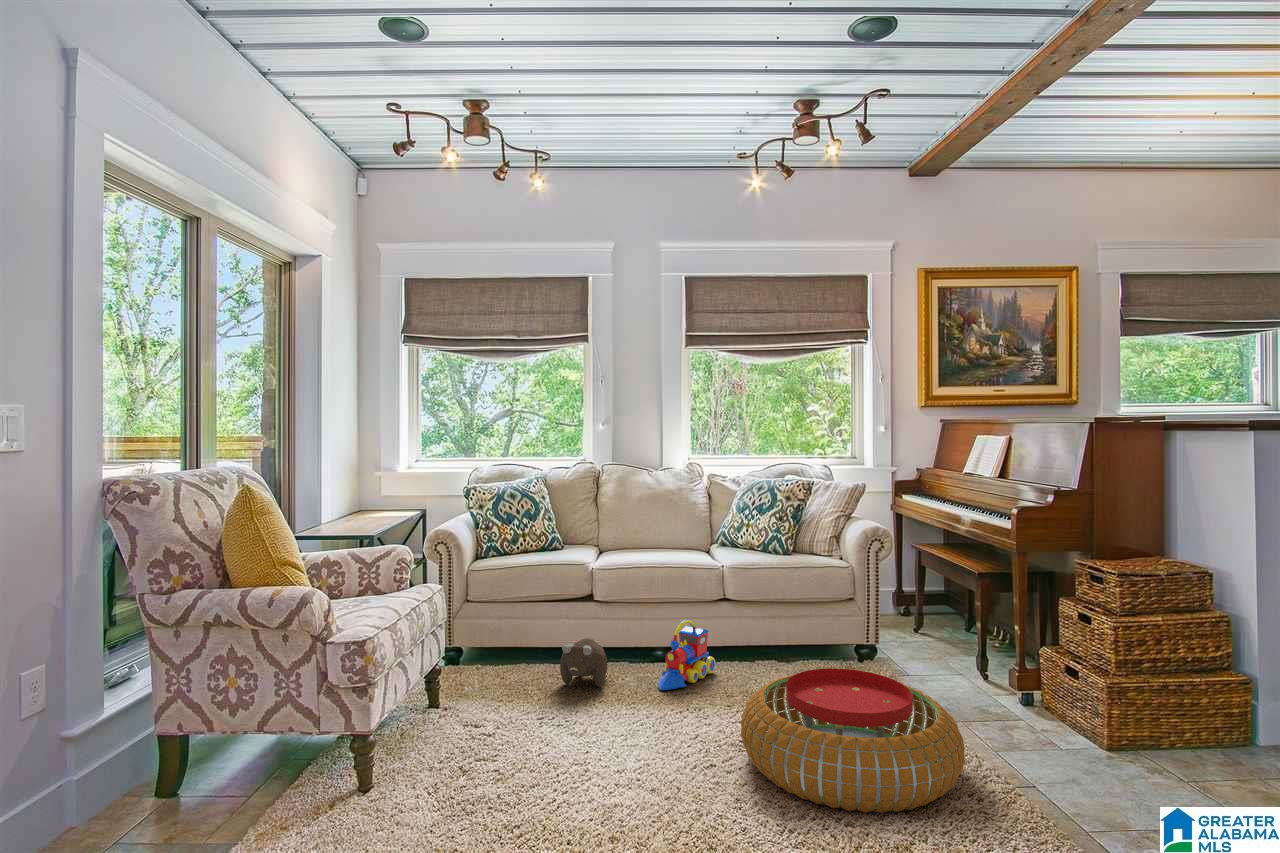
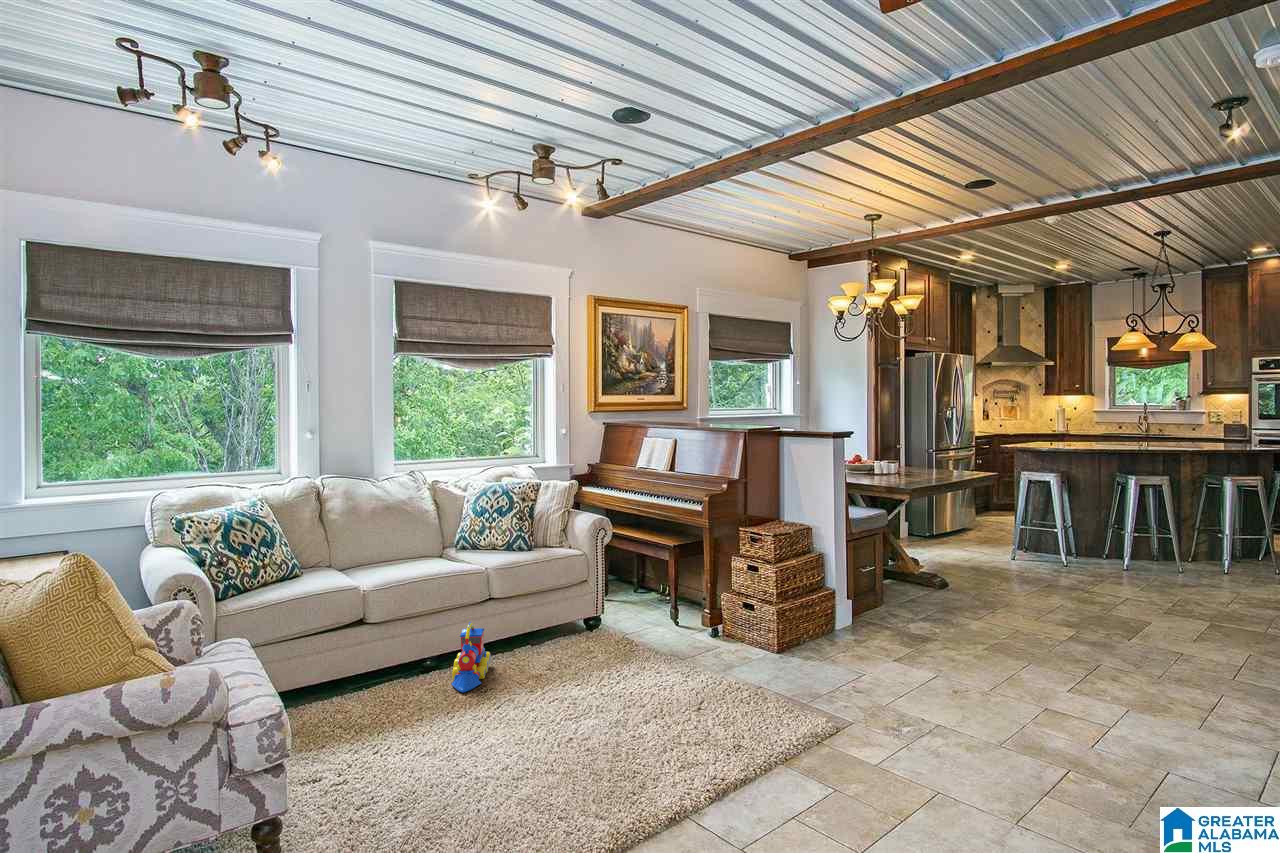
plush toy: present [560,638,607,687] -> none [358,661,408,712]
pouf: present [741,668,965,813] -> none [579,634,743,739]

